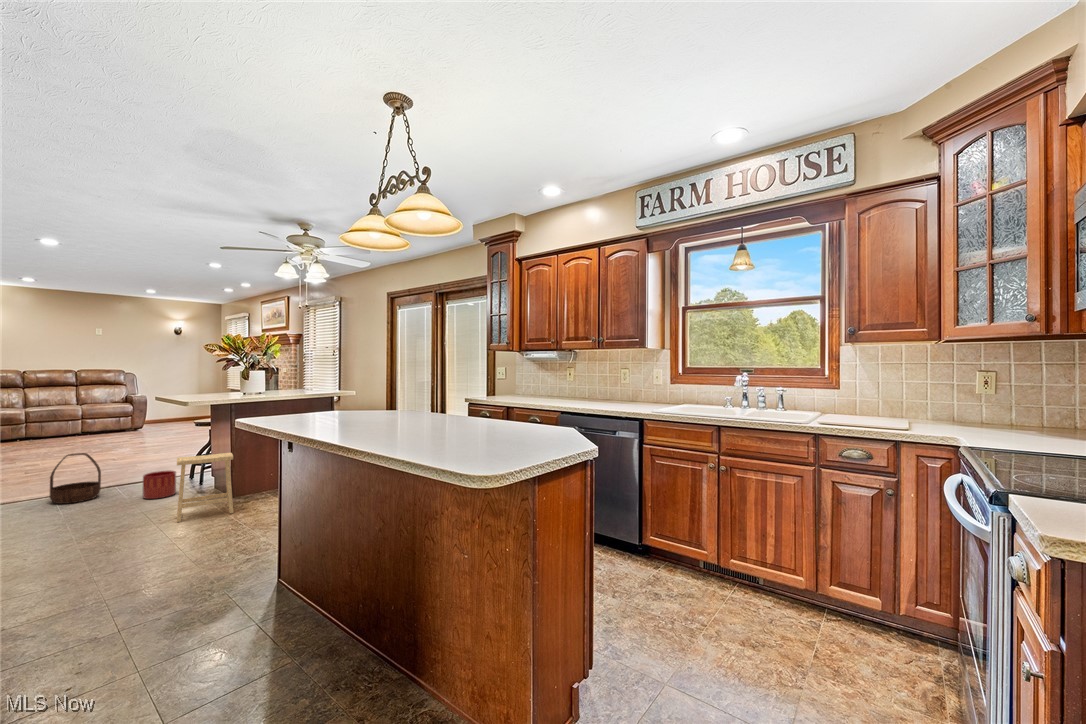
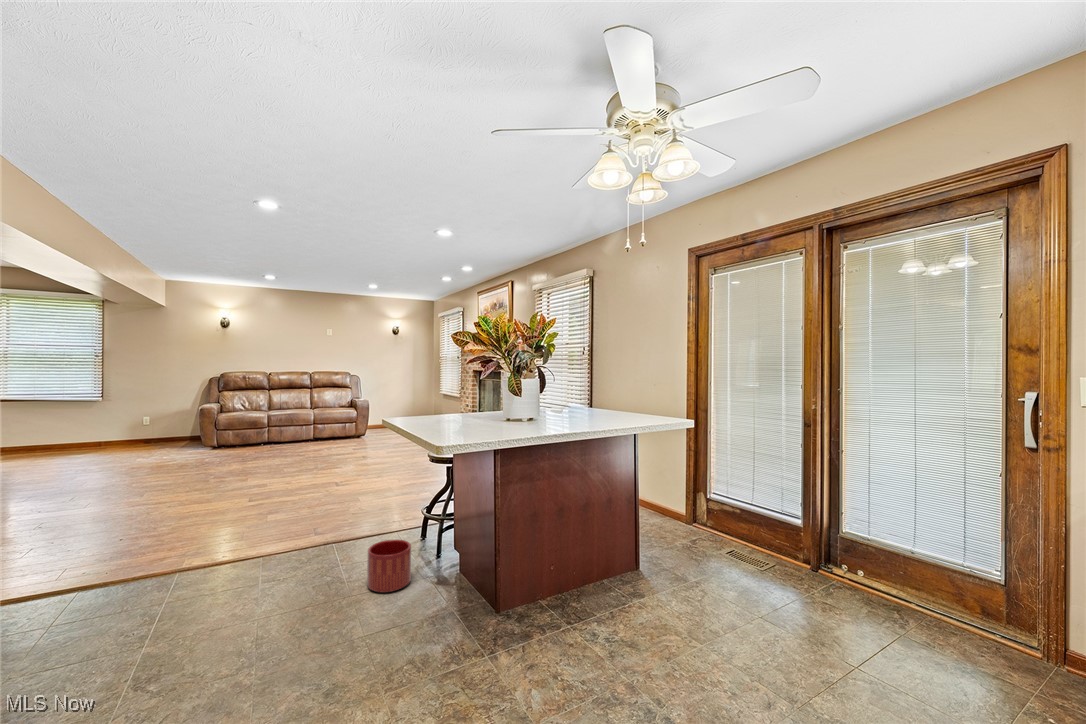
basket: present [50,453,101,504] -> none [254,504,316,585]
footstool: present [177,453,233,522] -> none [421,544,518,700]

